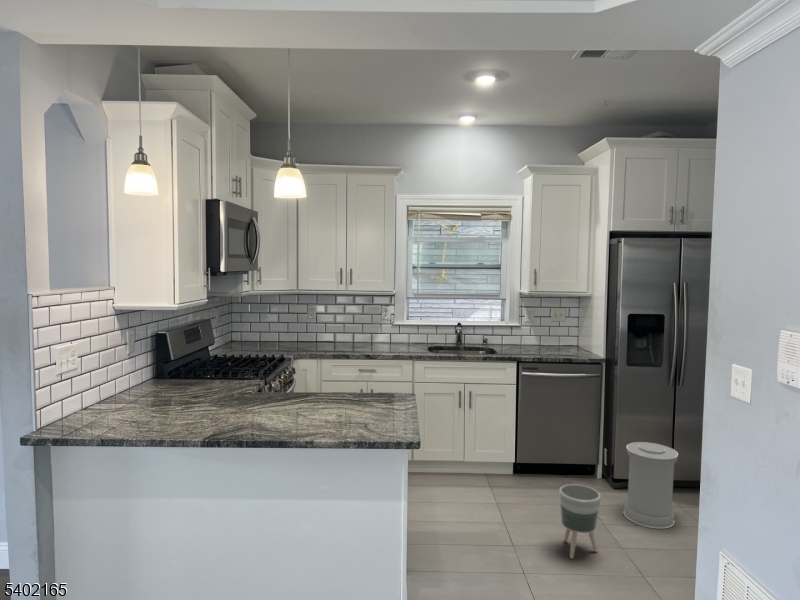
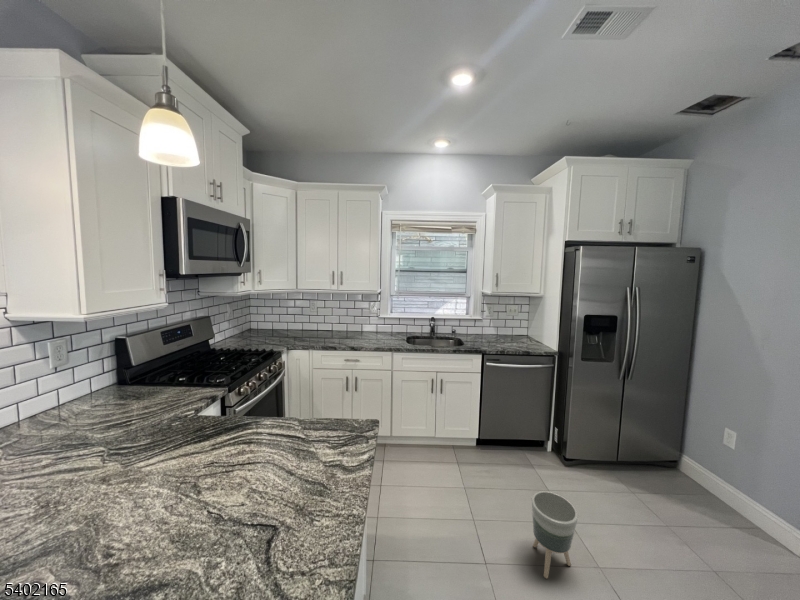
trash can: present [624,442,678,529] -> none [580,433,640,524]

